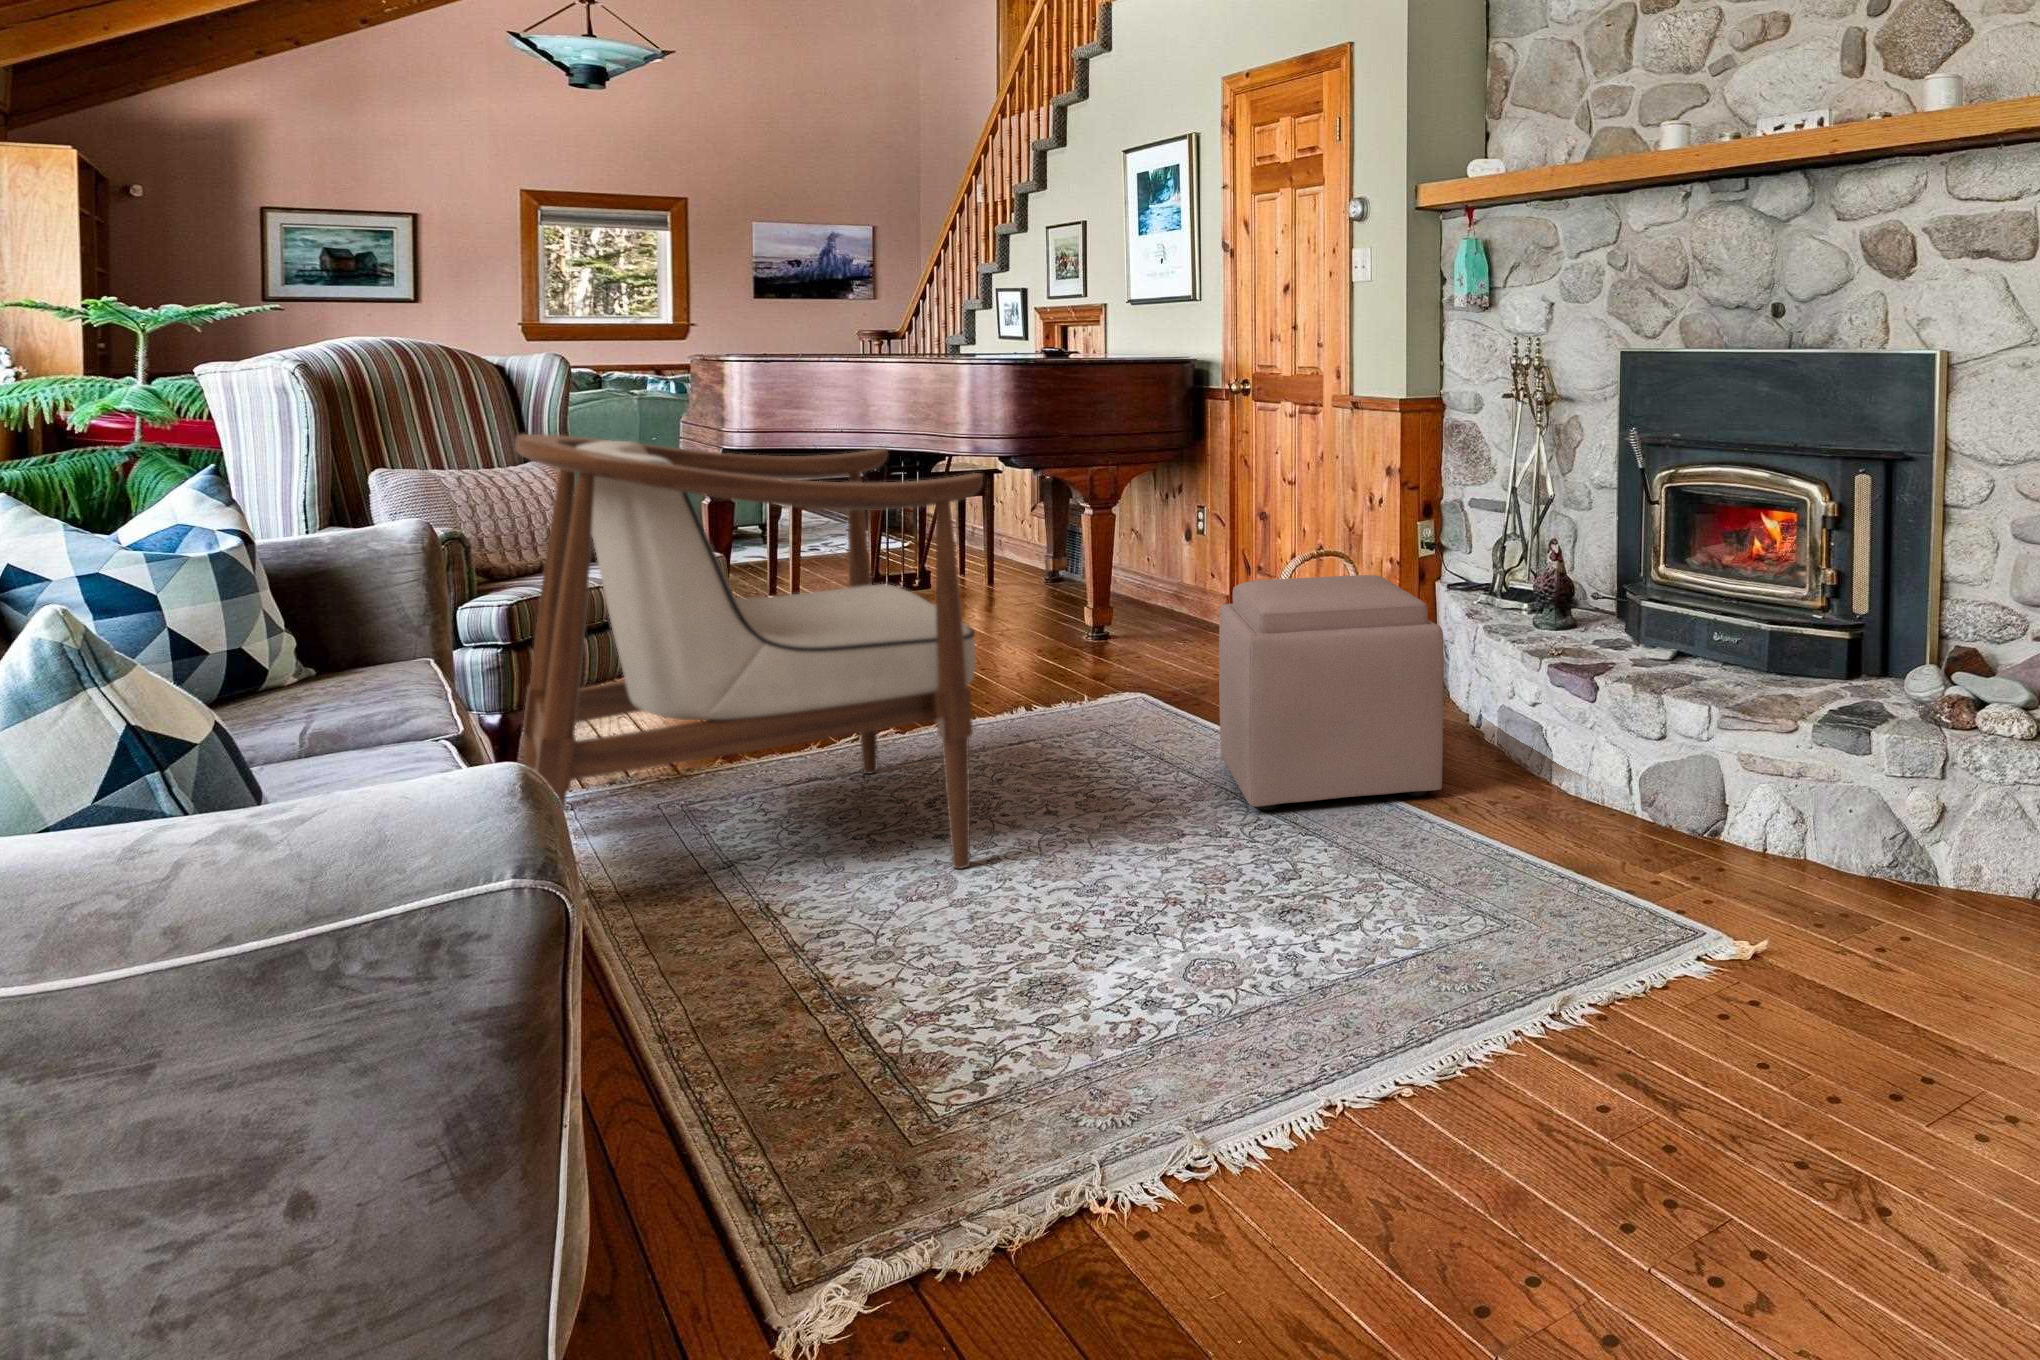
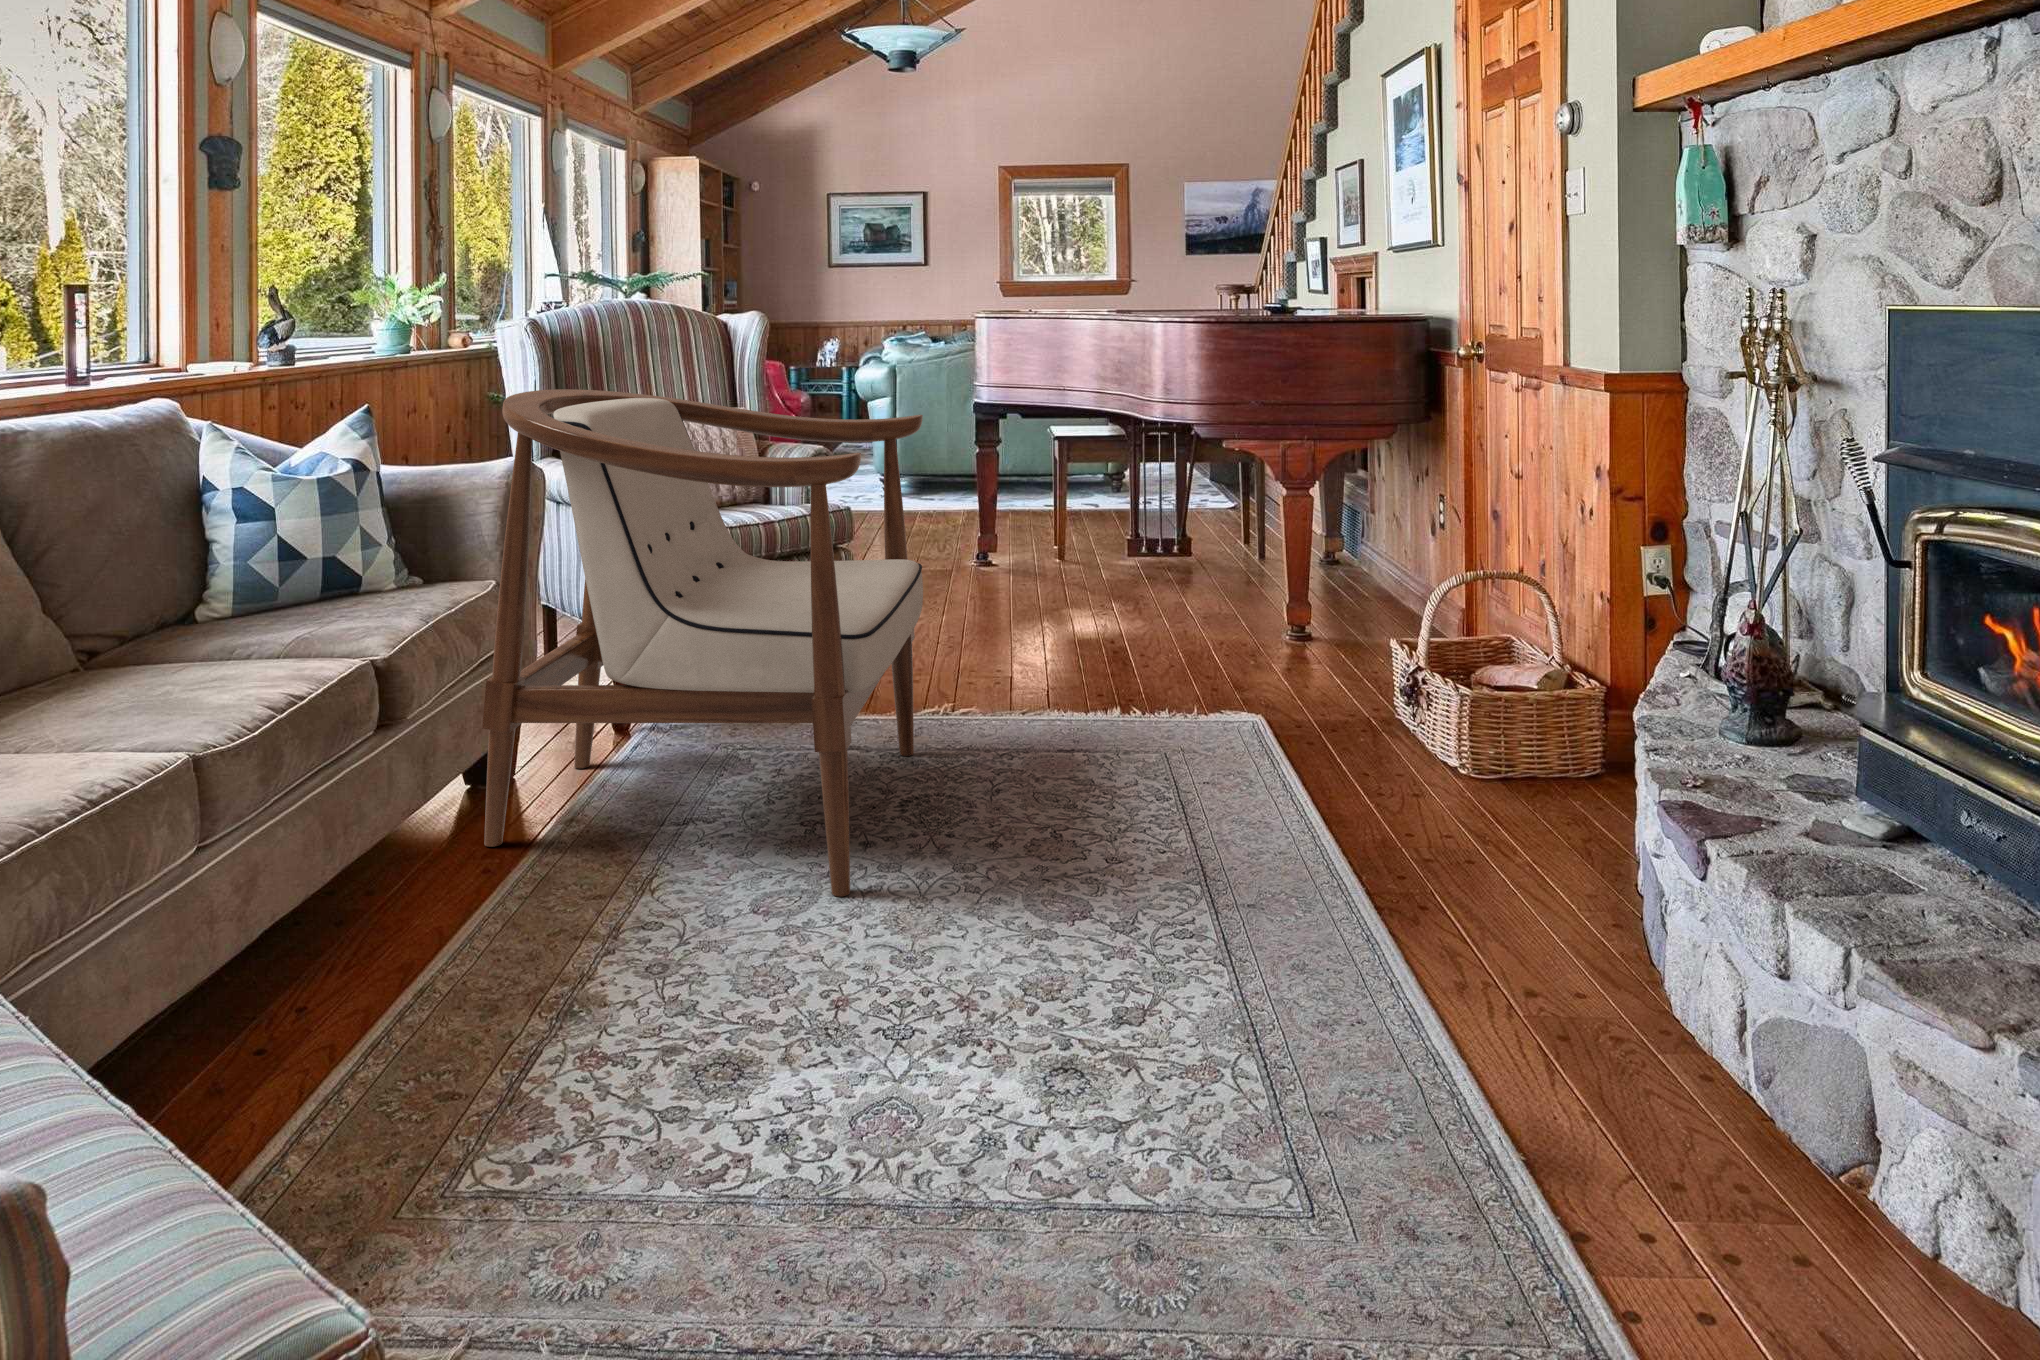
ottoman: present [1219,575,1444,810] -> none [1195,607,1489,947]

